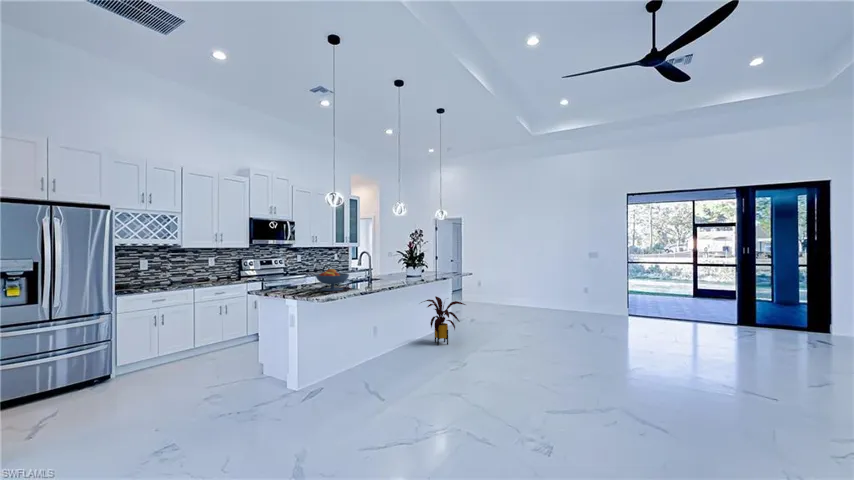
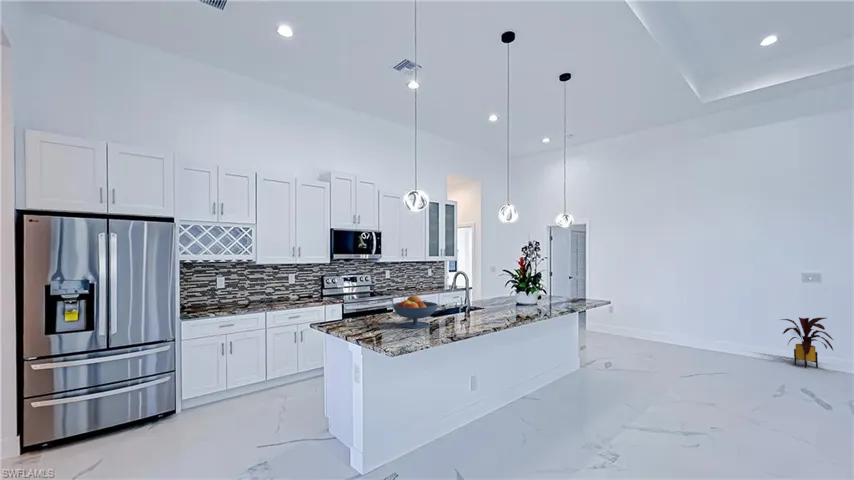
house plant: present [421,297,465,345] -> present [782,317,833,368]

